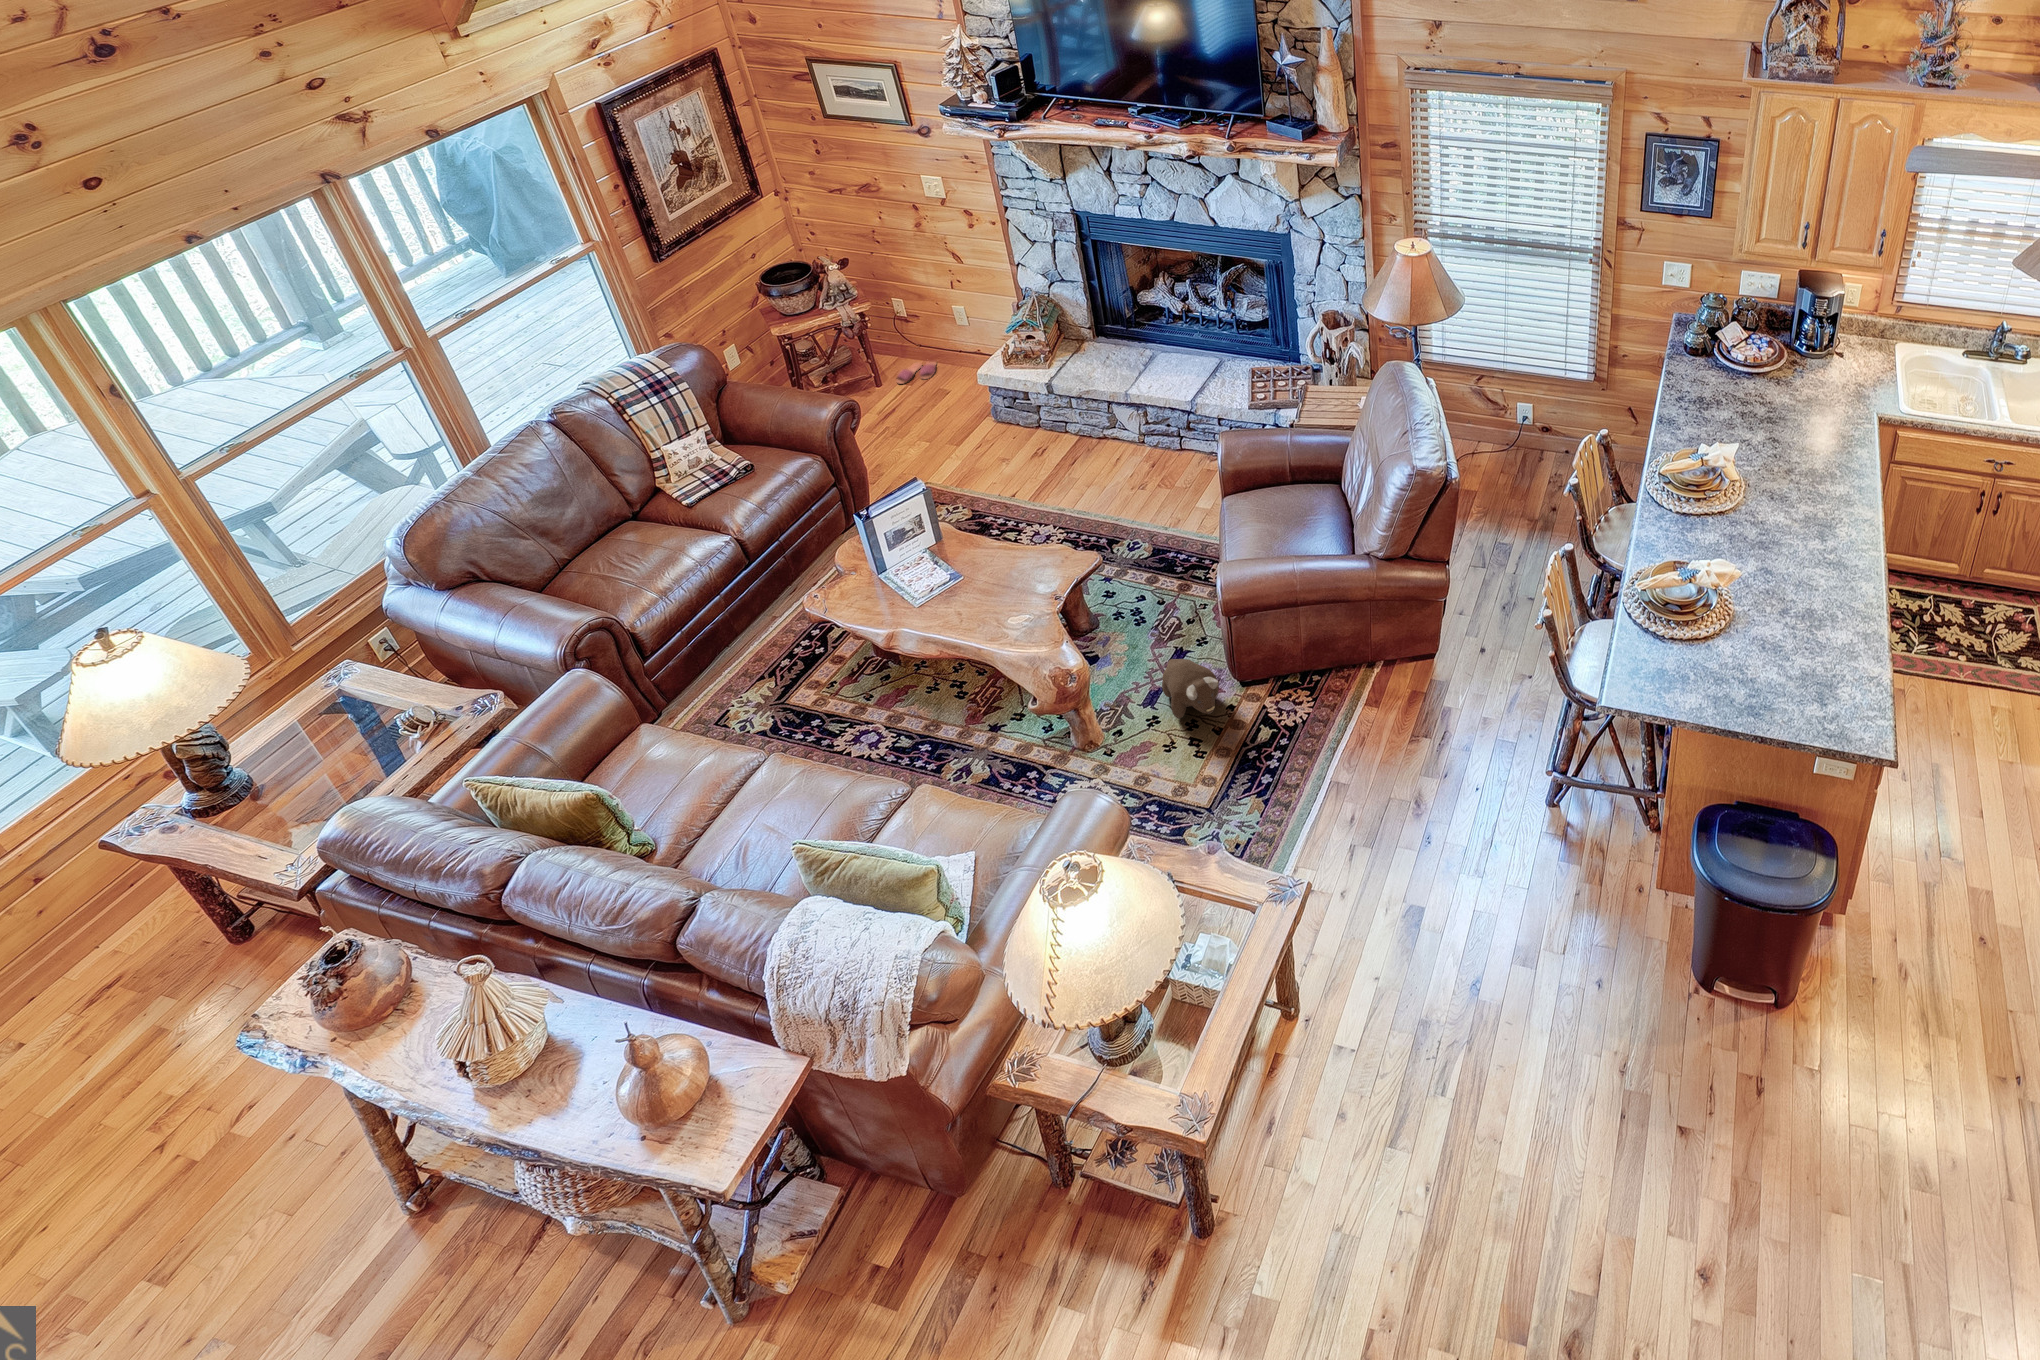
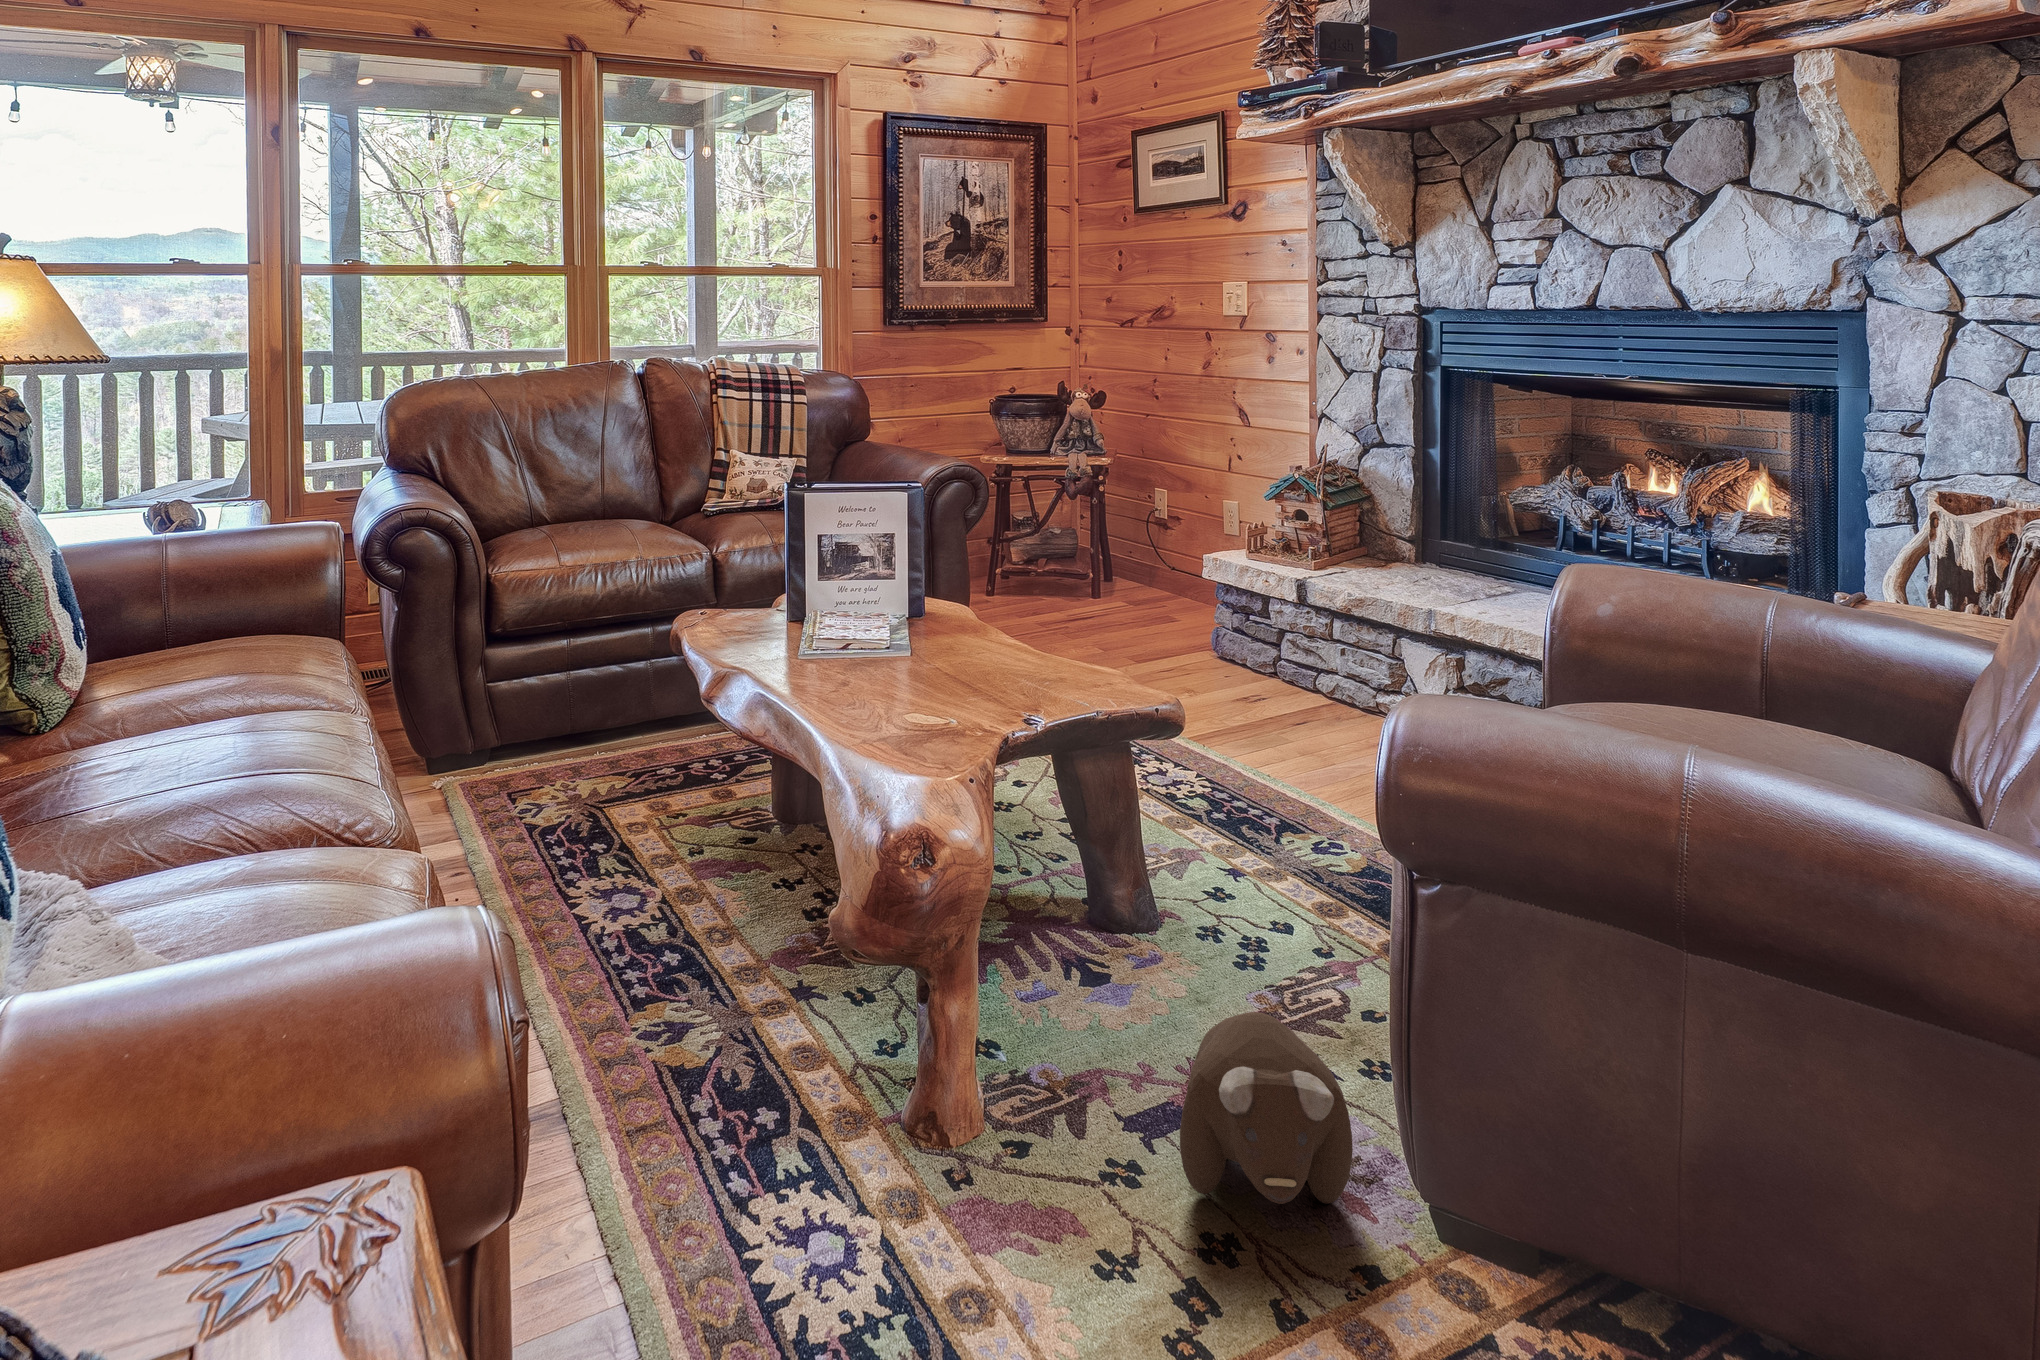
slippers: present [897,362,936,384] -> none [1114,580,1187,599]

